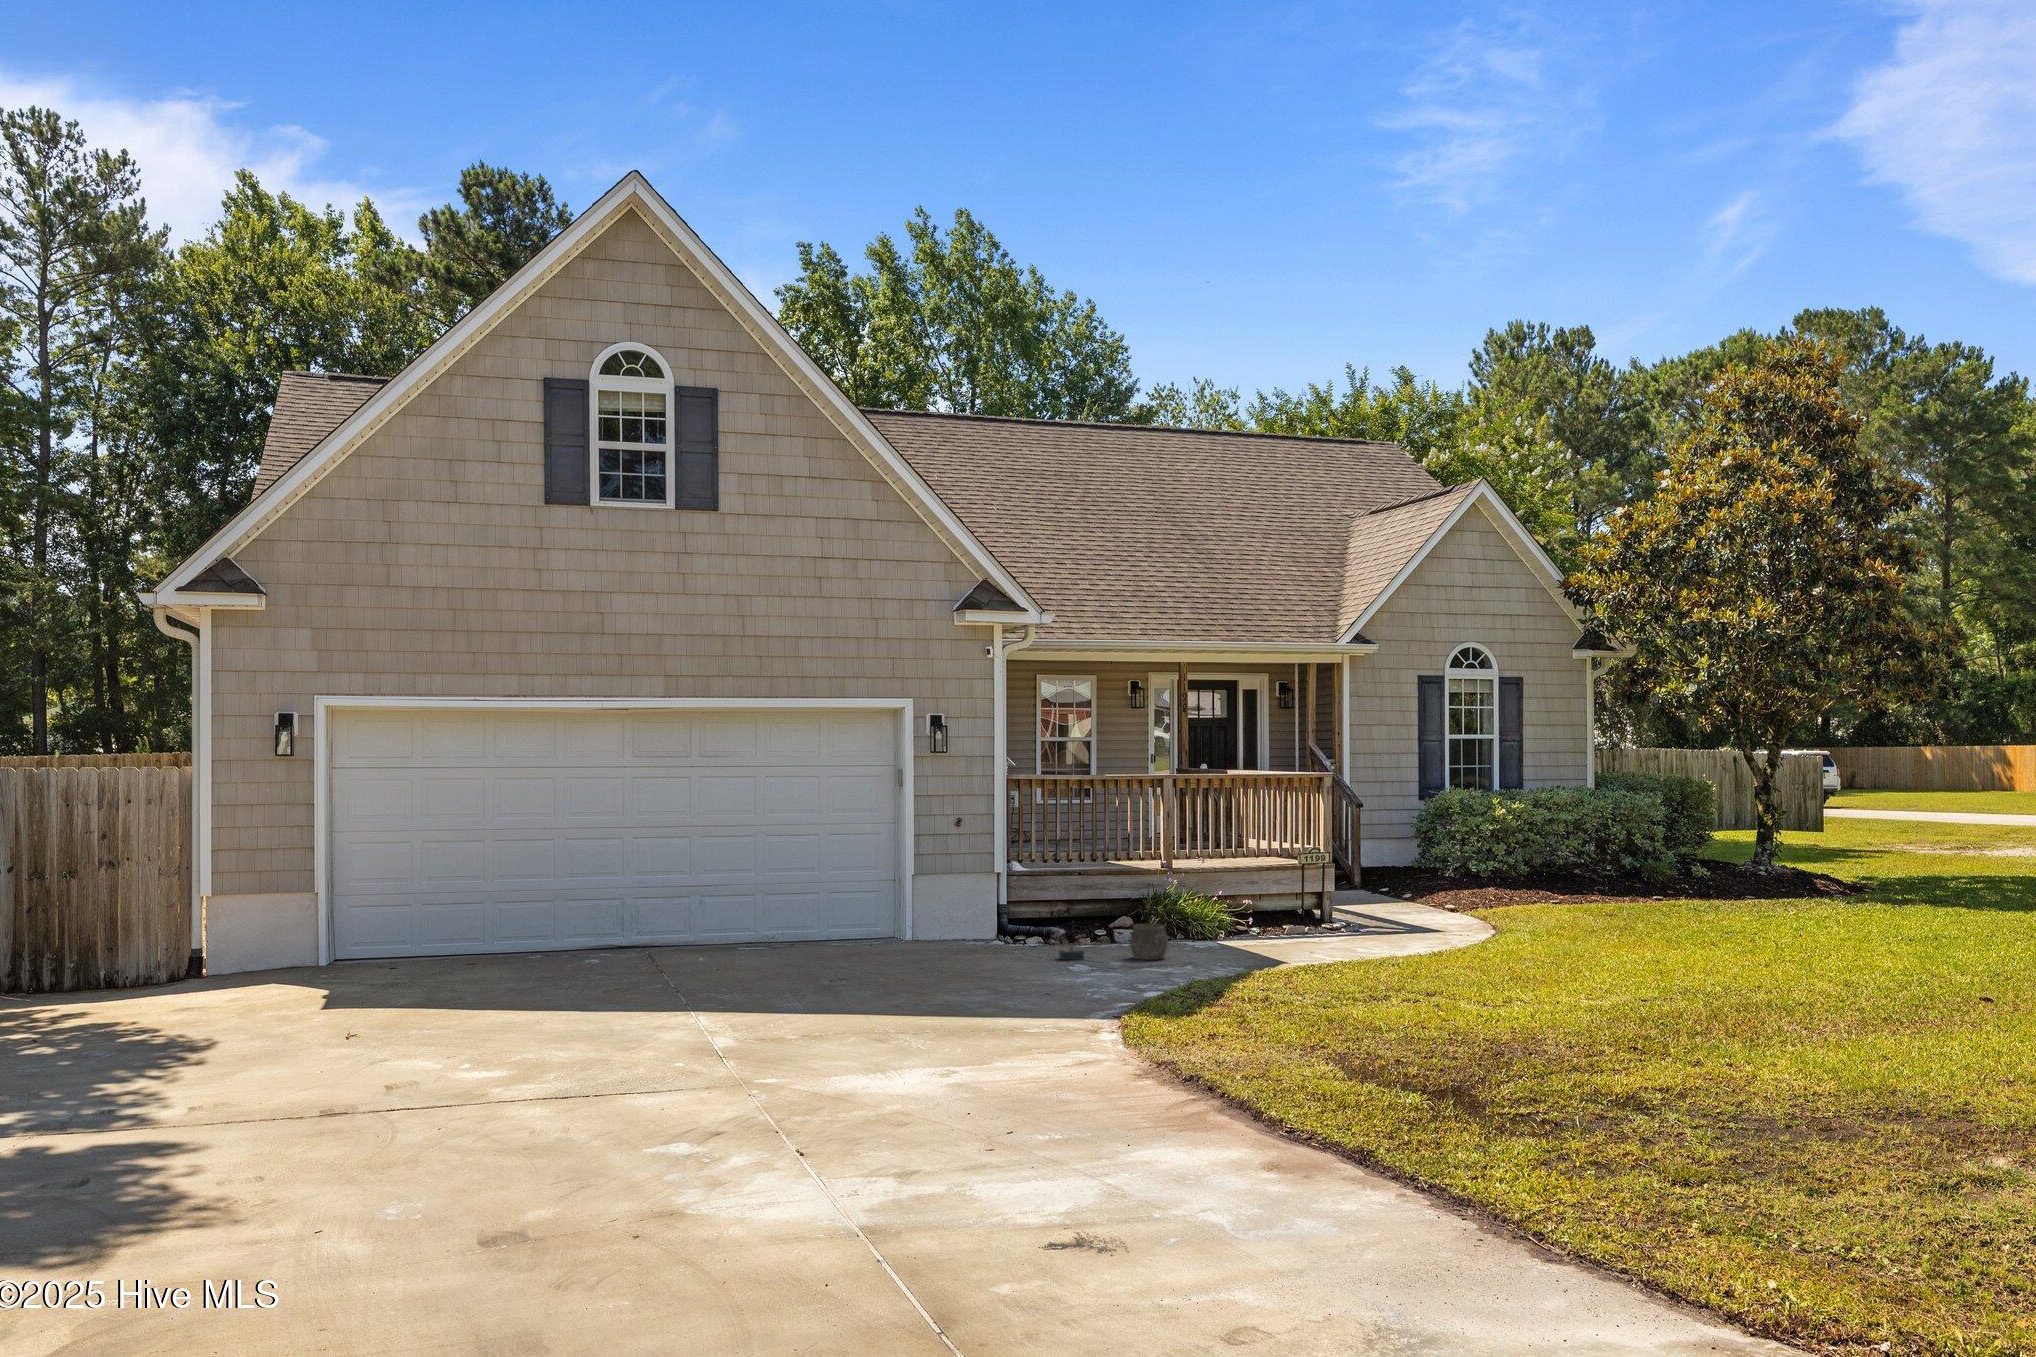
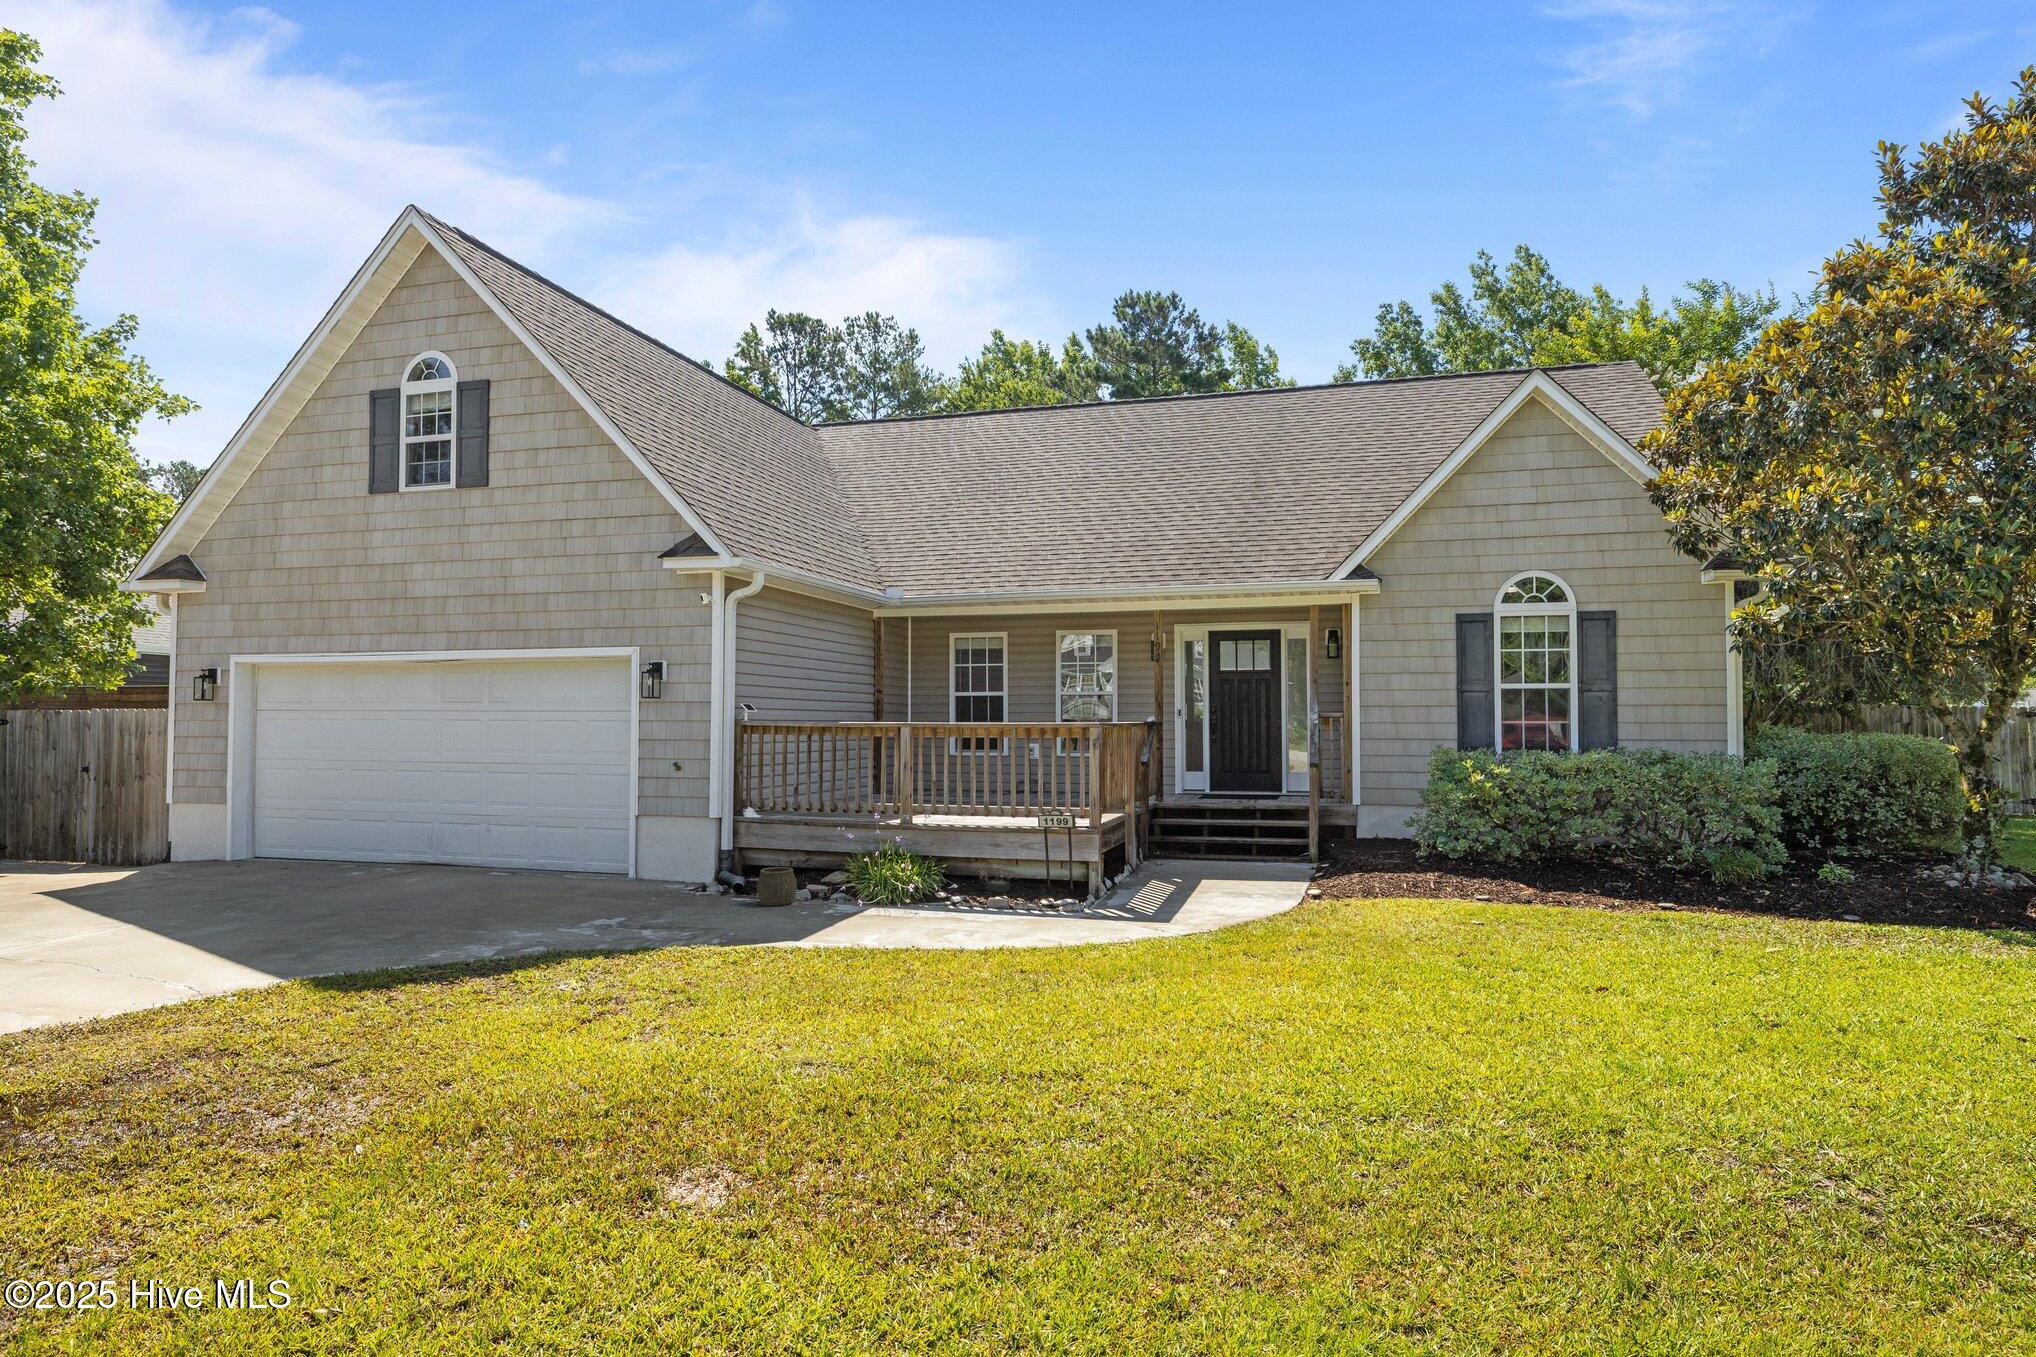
decorative plant: present [1054,929,1084,960] -> present [981,864,1013,892]

